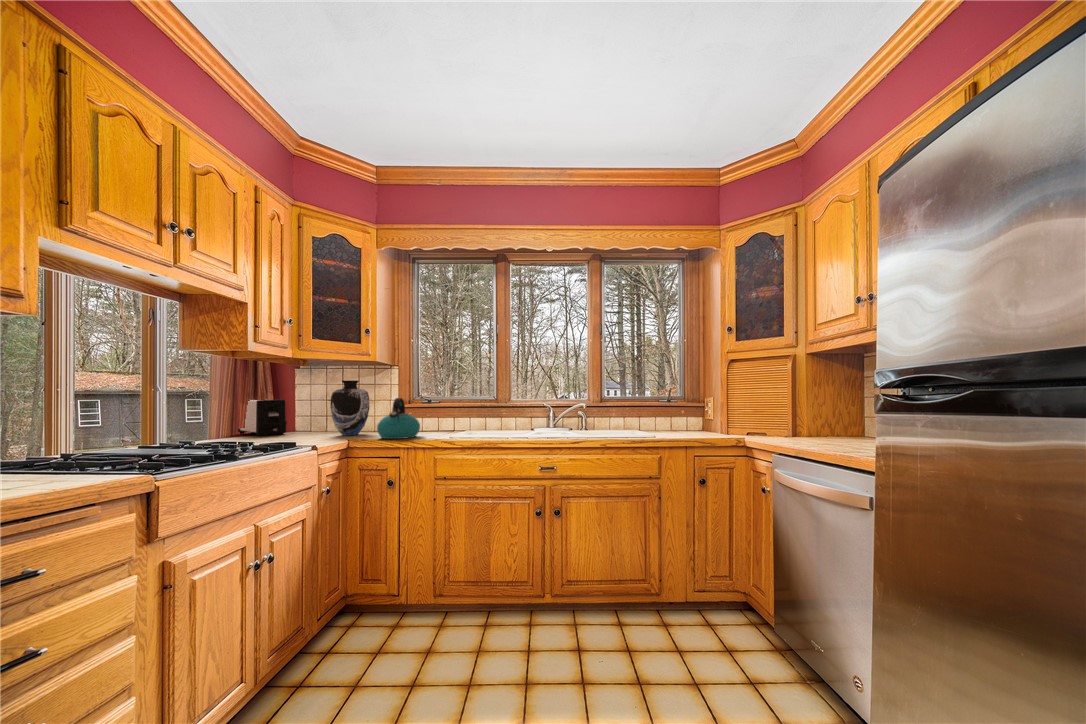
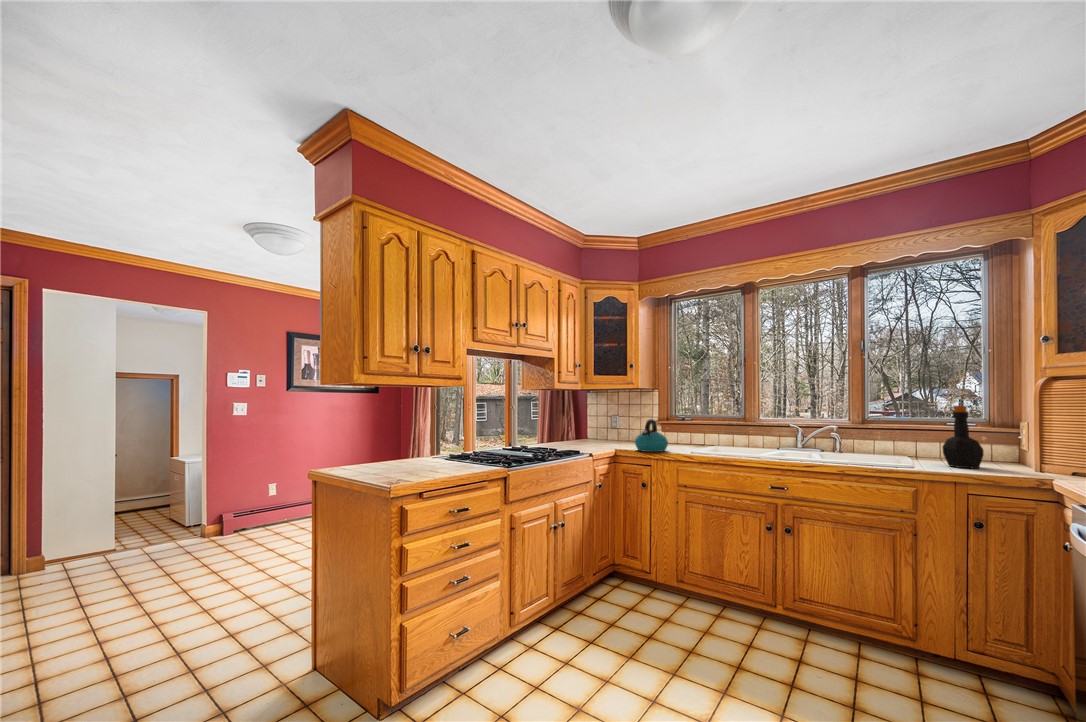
bottle: none [676,373,707,428] -> present [942,406,984,468]
vase: present [330,380,370,435] -> none [606,403,634,445]
toaster: present [238,399,287,436] -> none [551,414,579,441]

